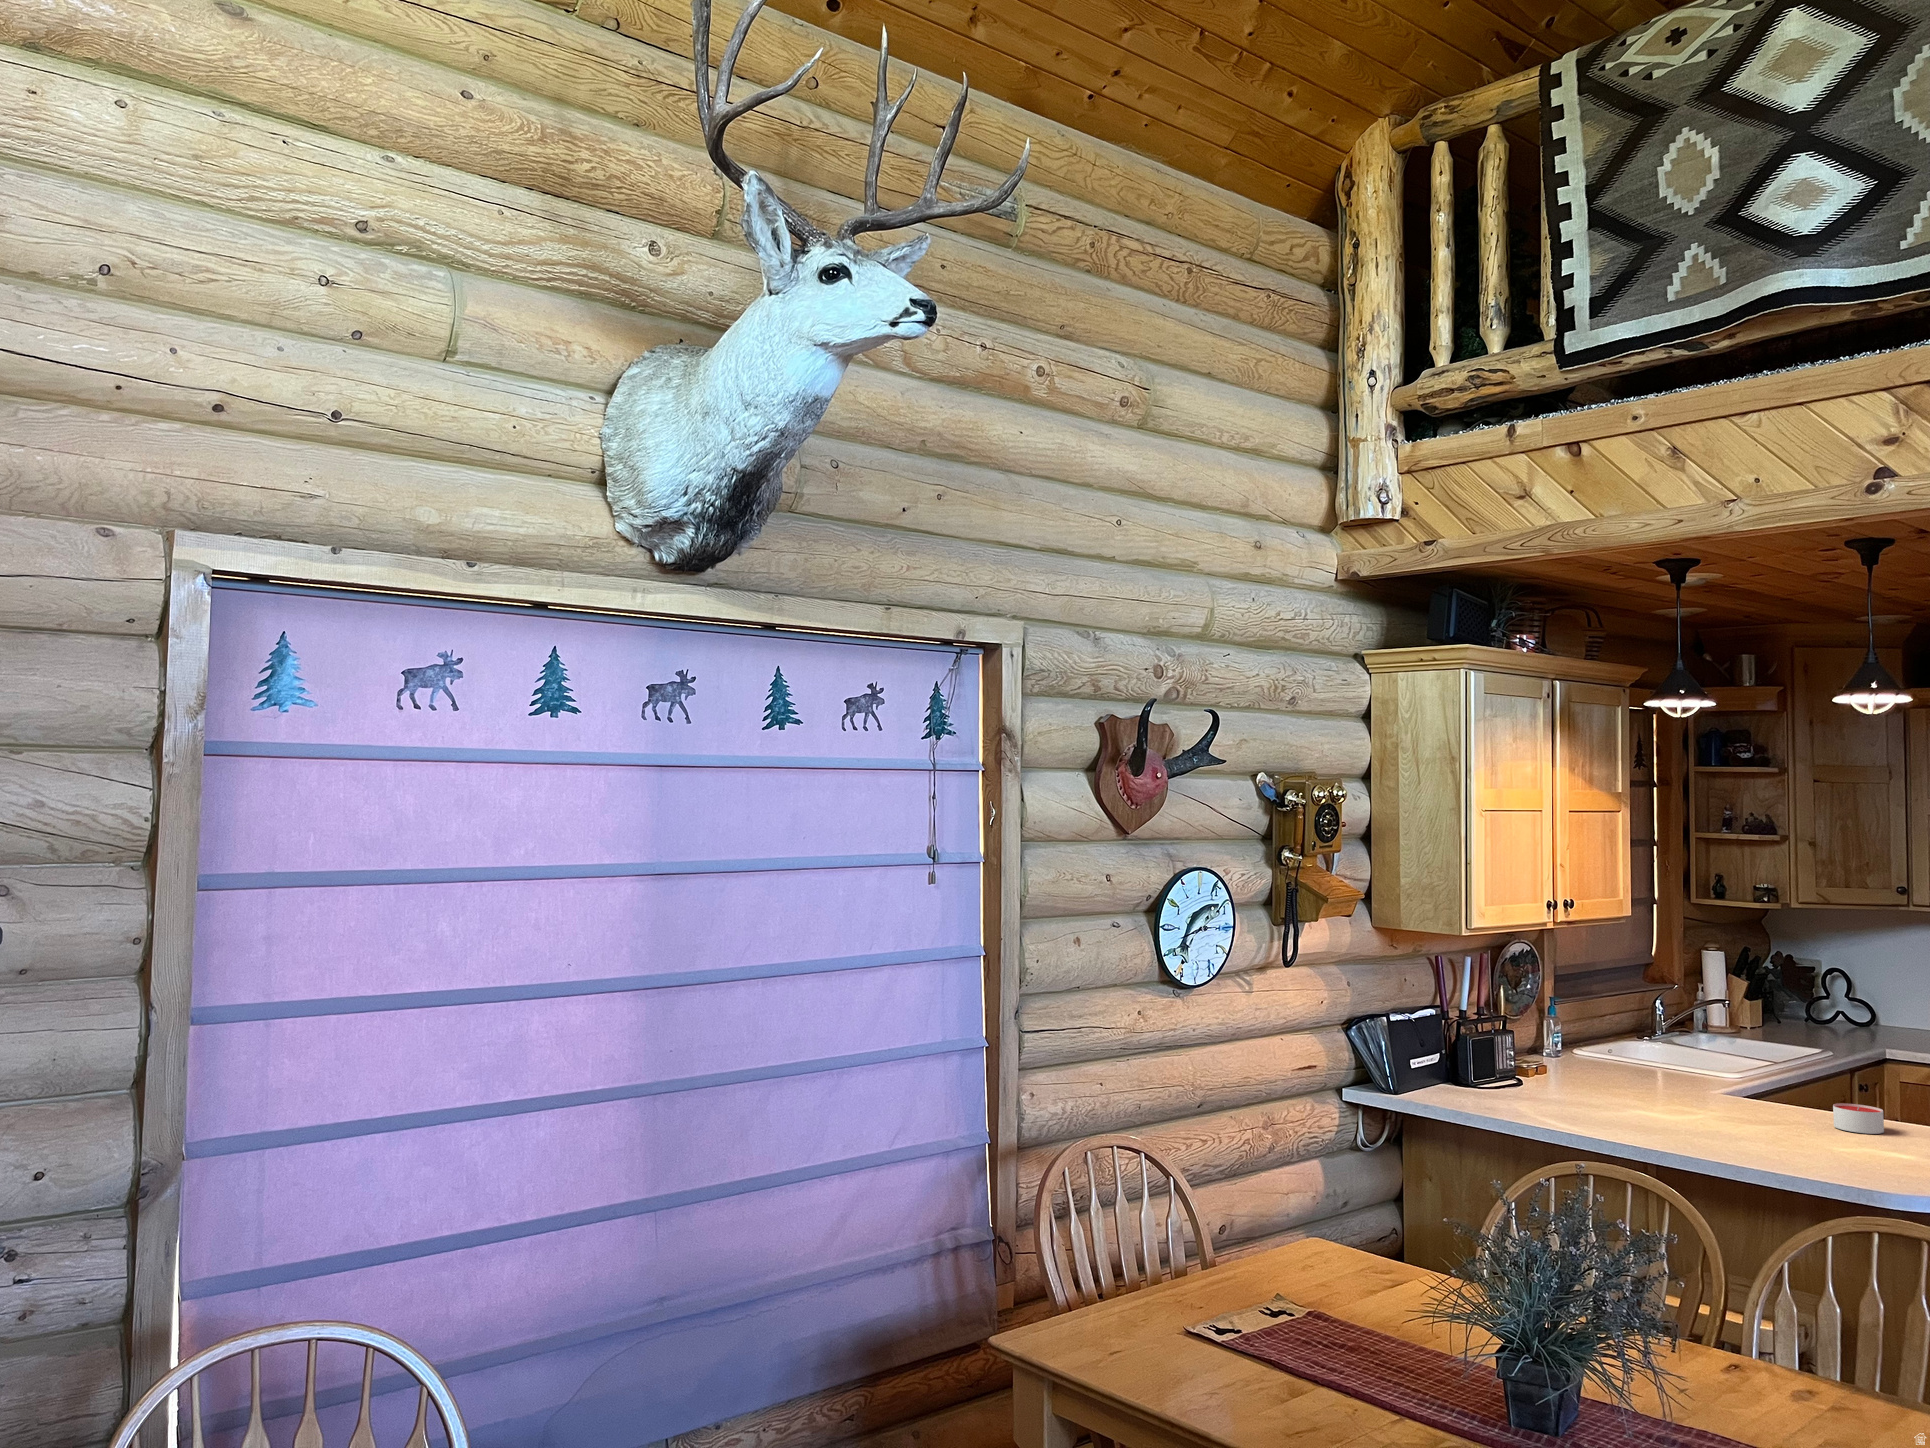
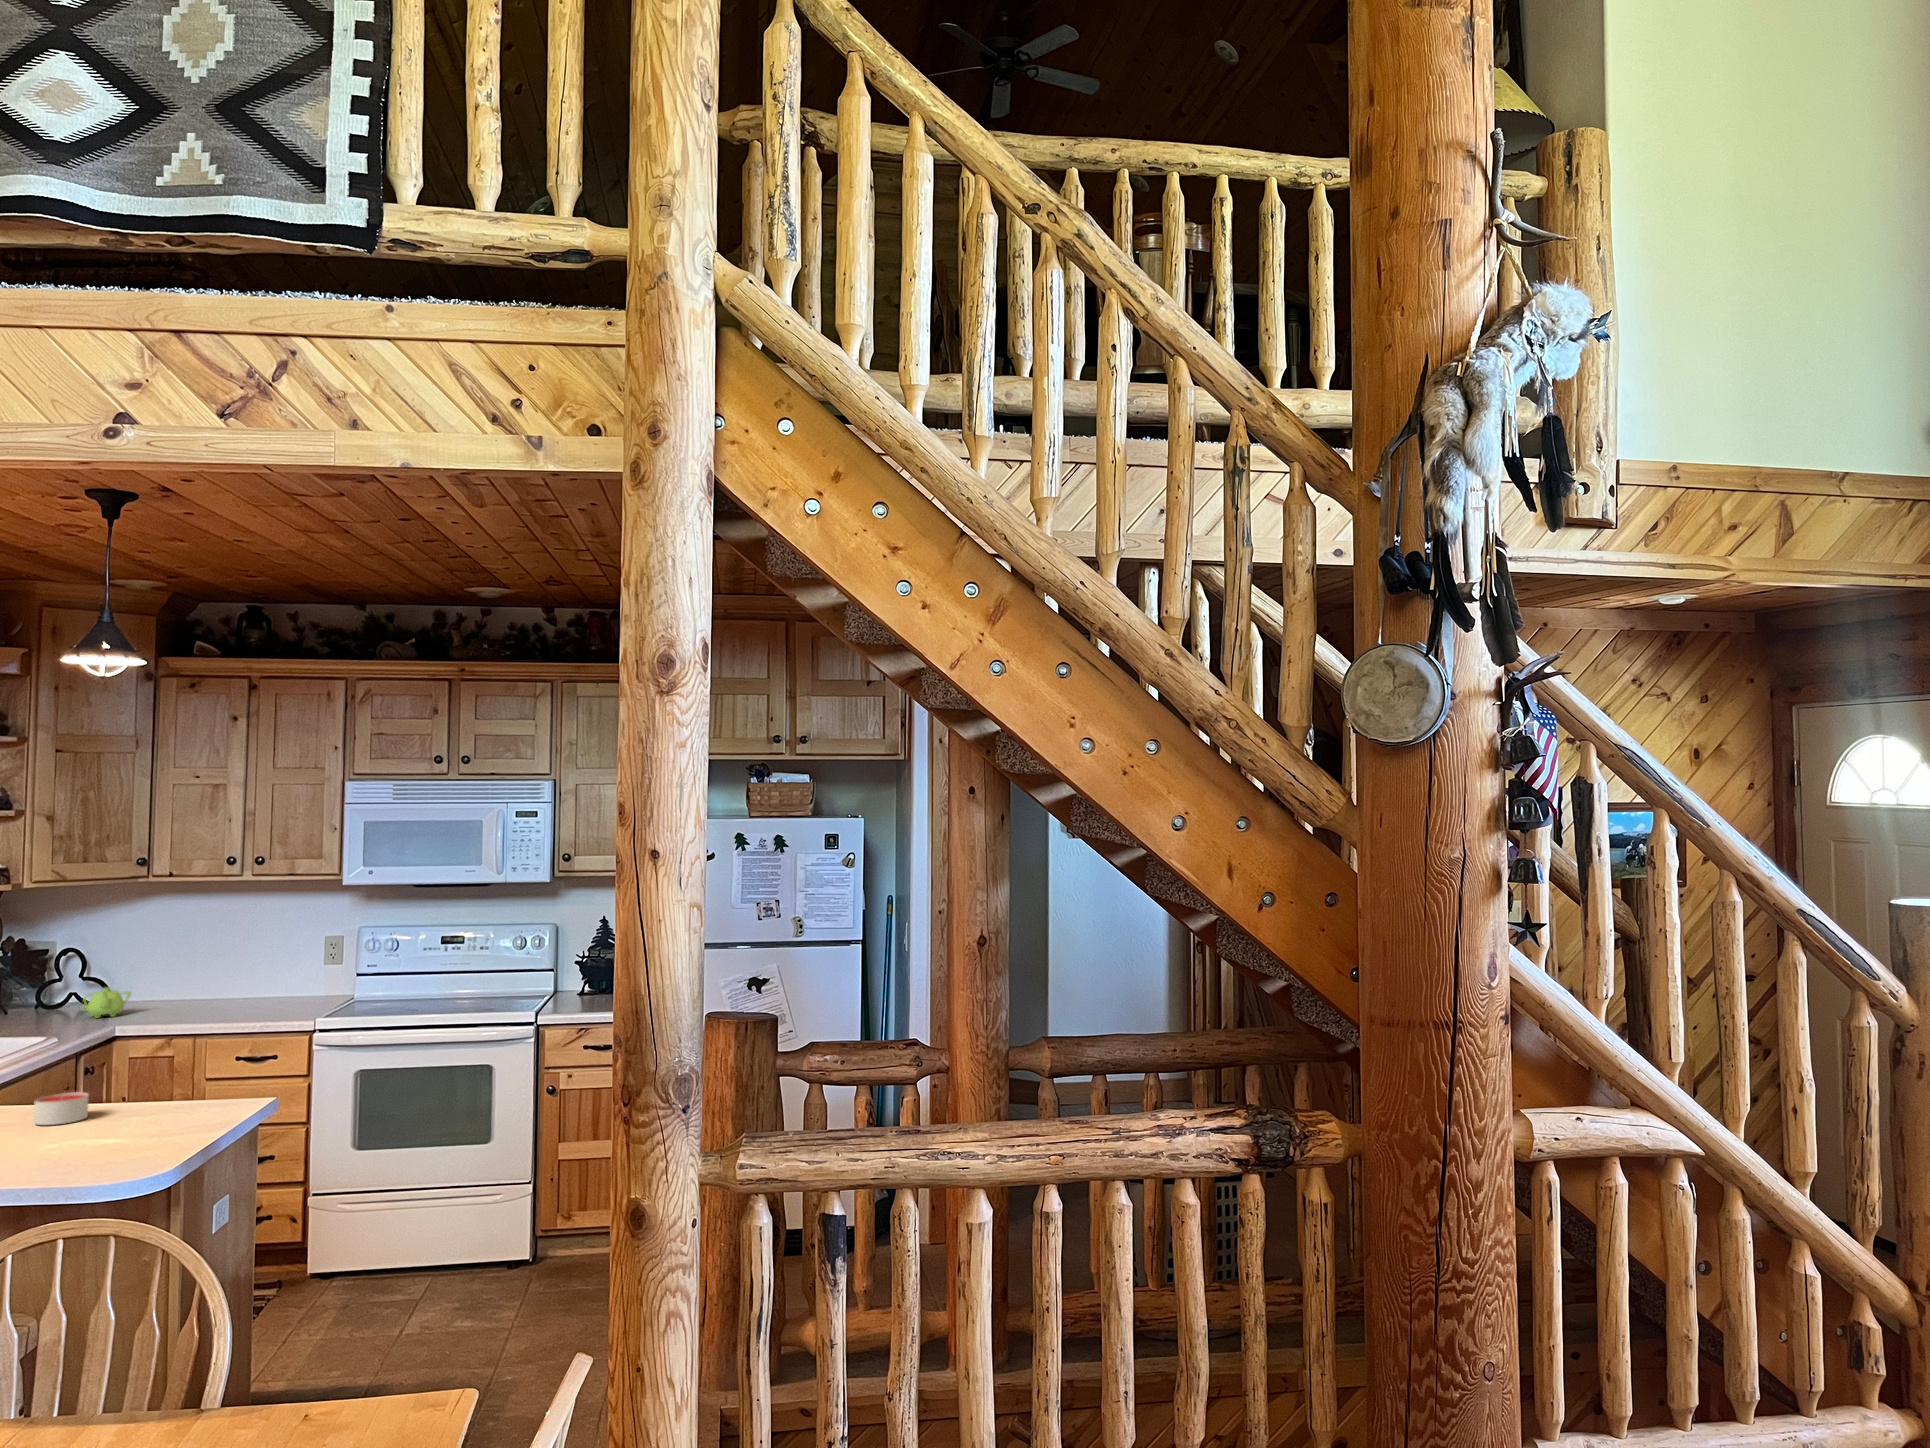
teapot: none [1852,1011,1901,1041] -> present [82,988,131,1018]

